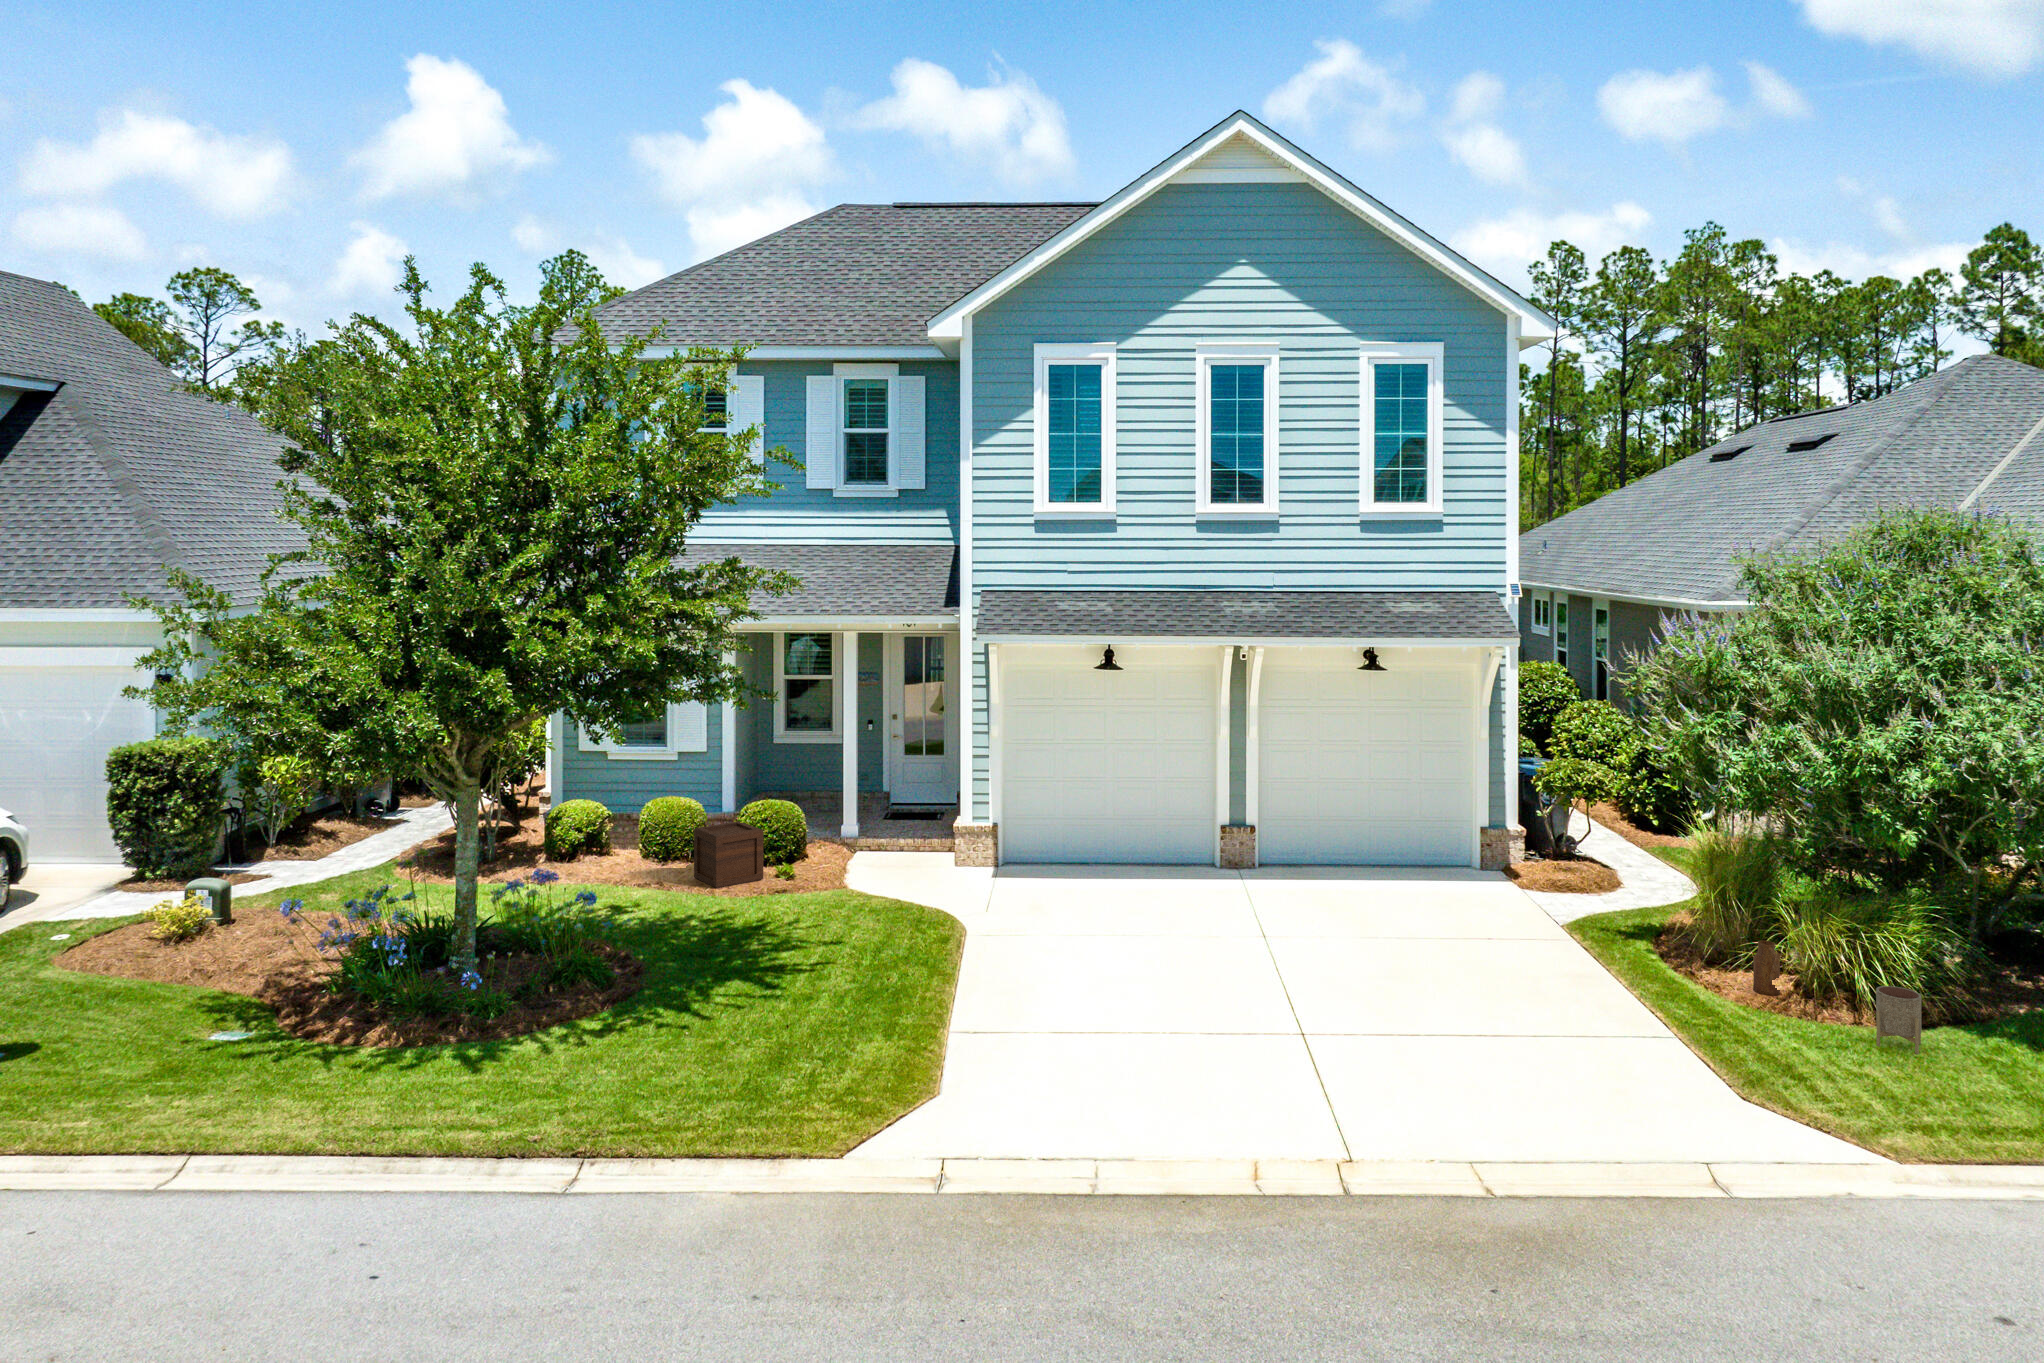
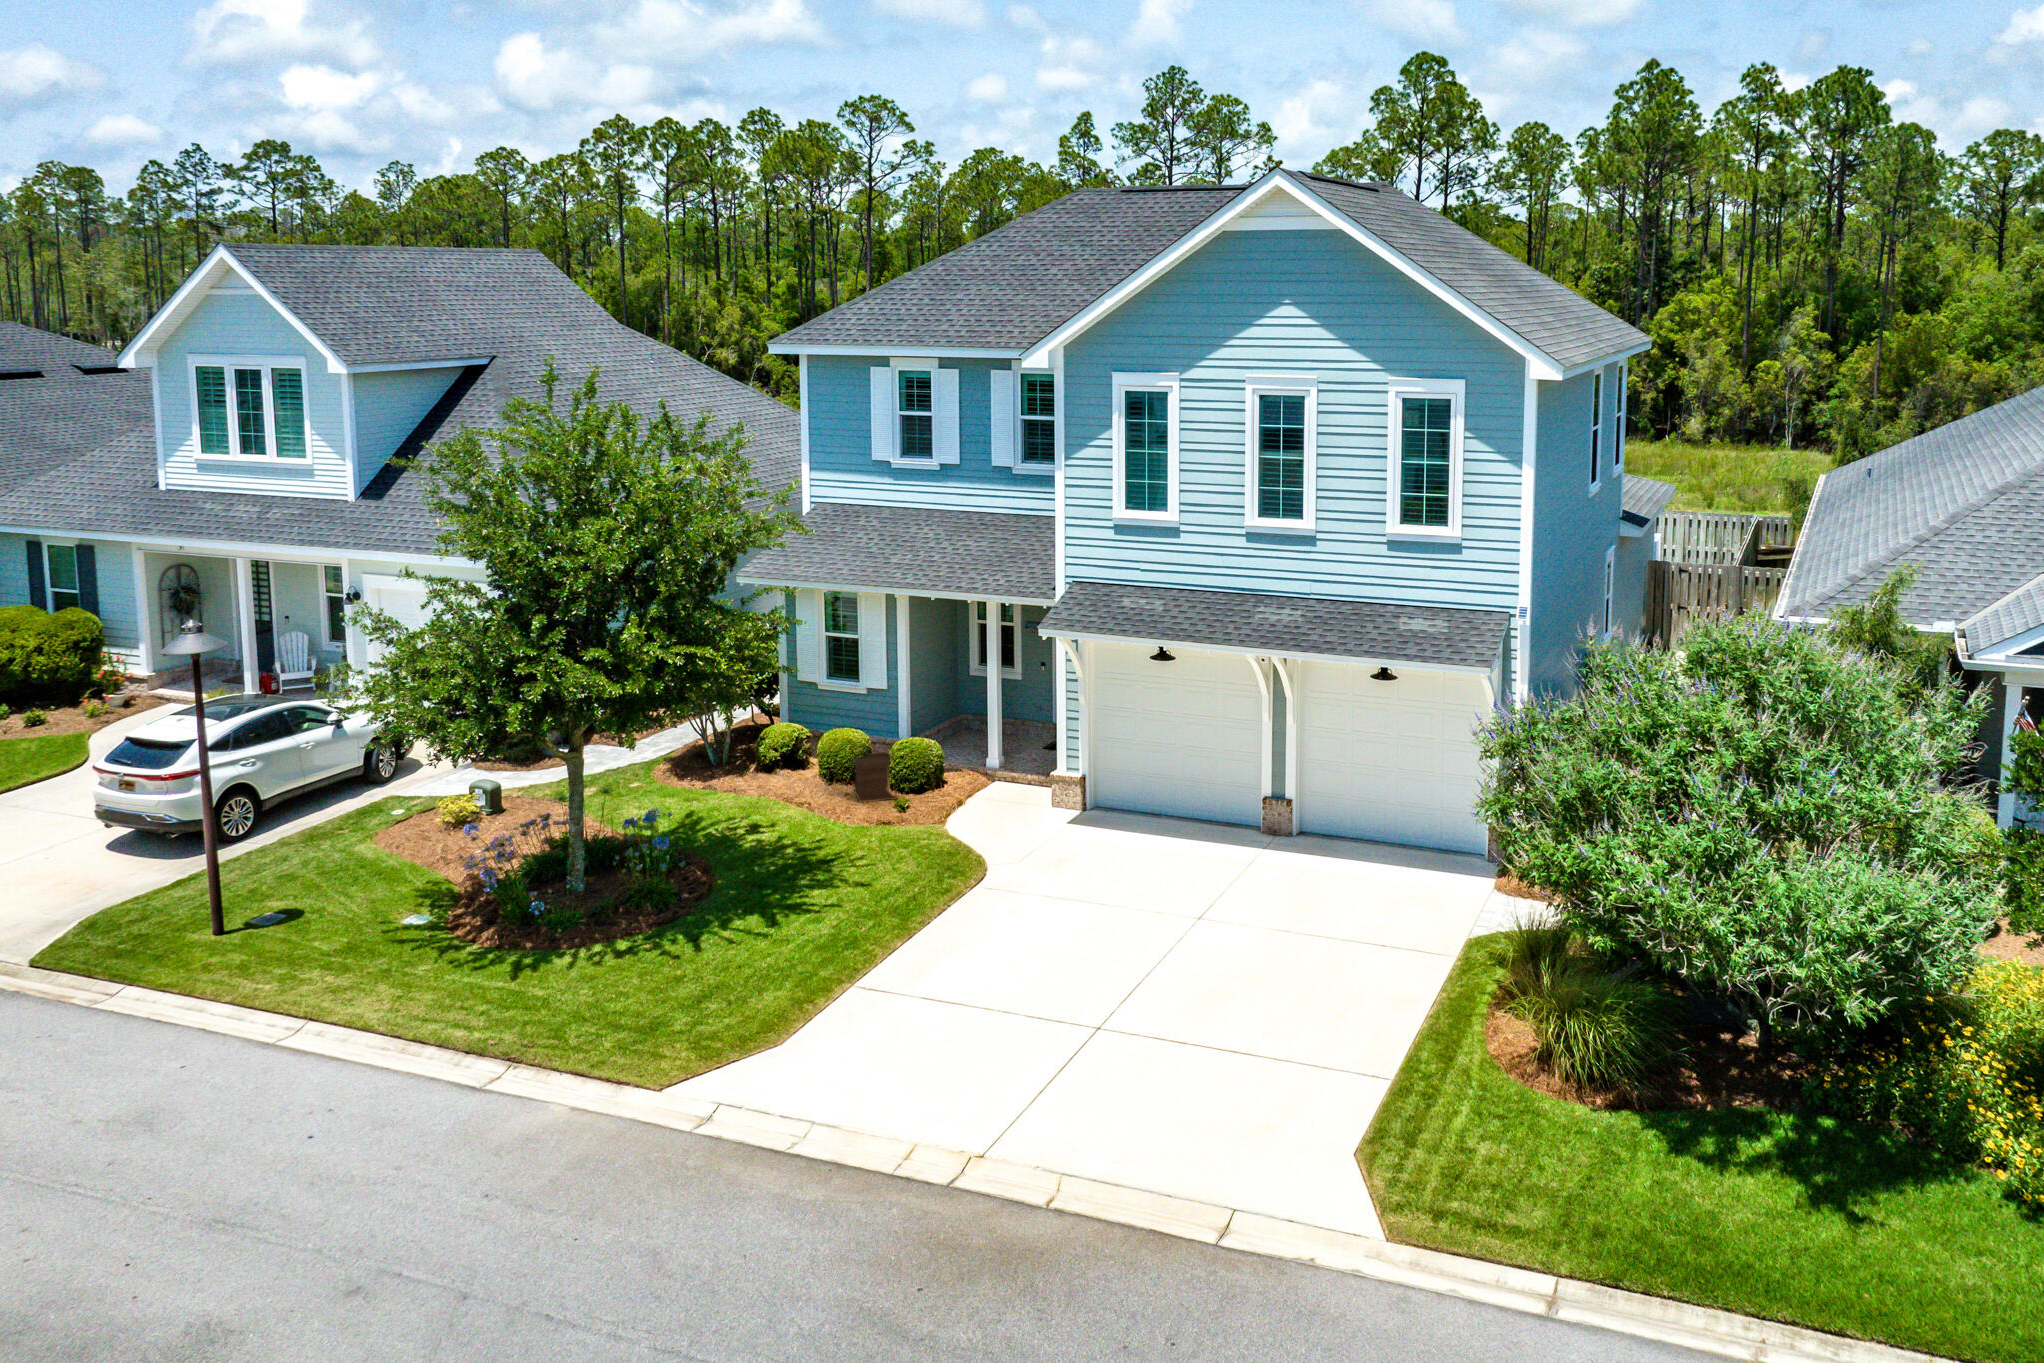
watering can: present [1753,941,1782,996] -> none [1498,958,1519,1002]
planter: present [1876,986,1921,1054] -> none [1506,1005,1546,1059]

